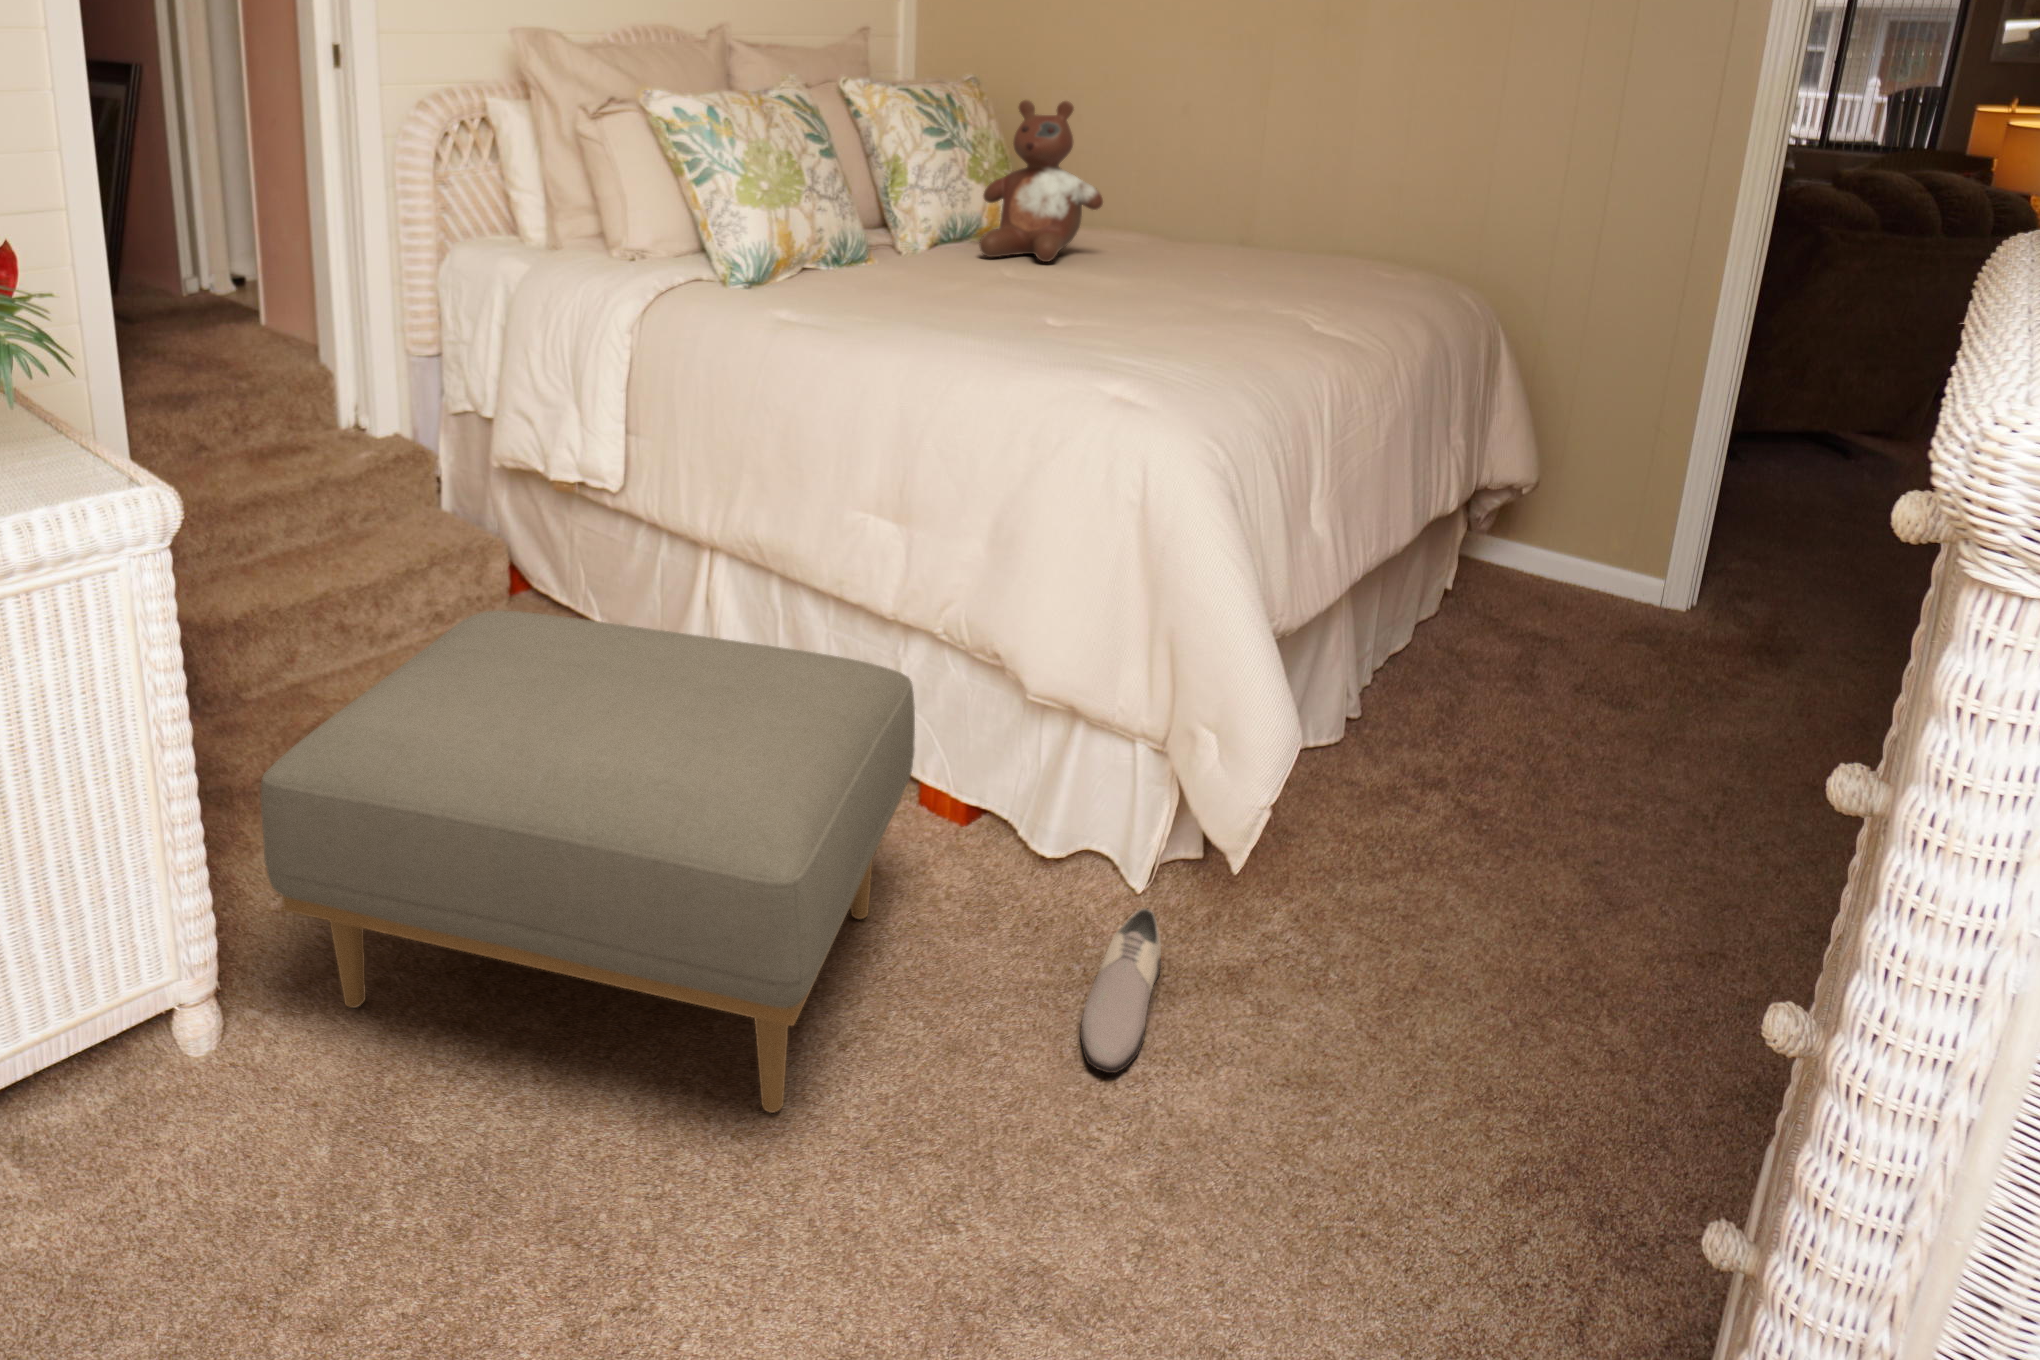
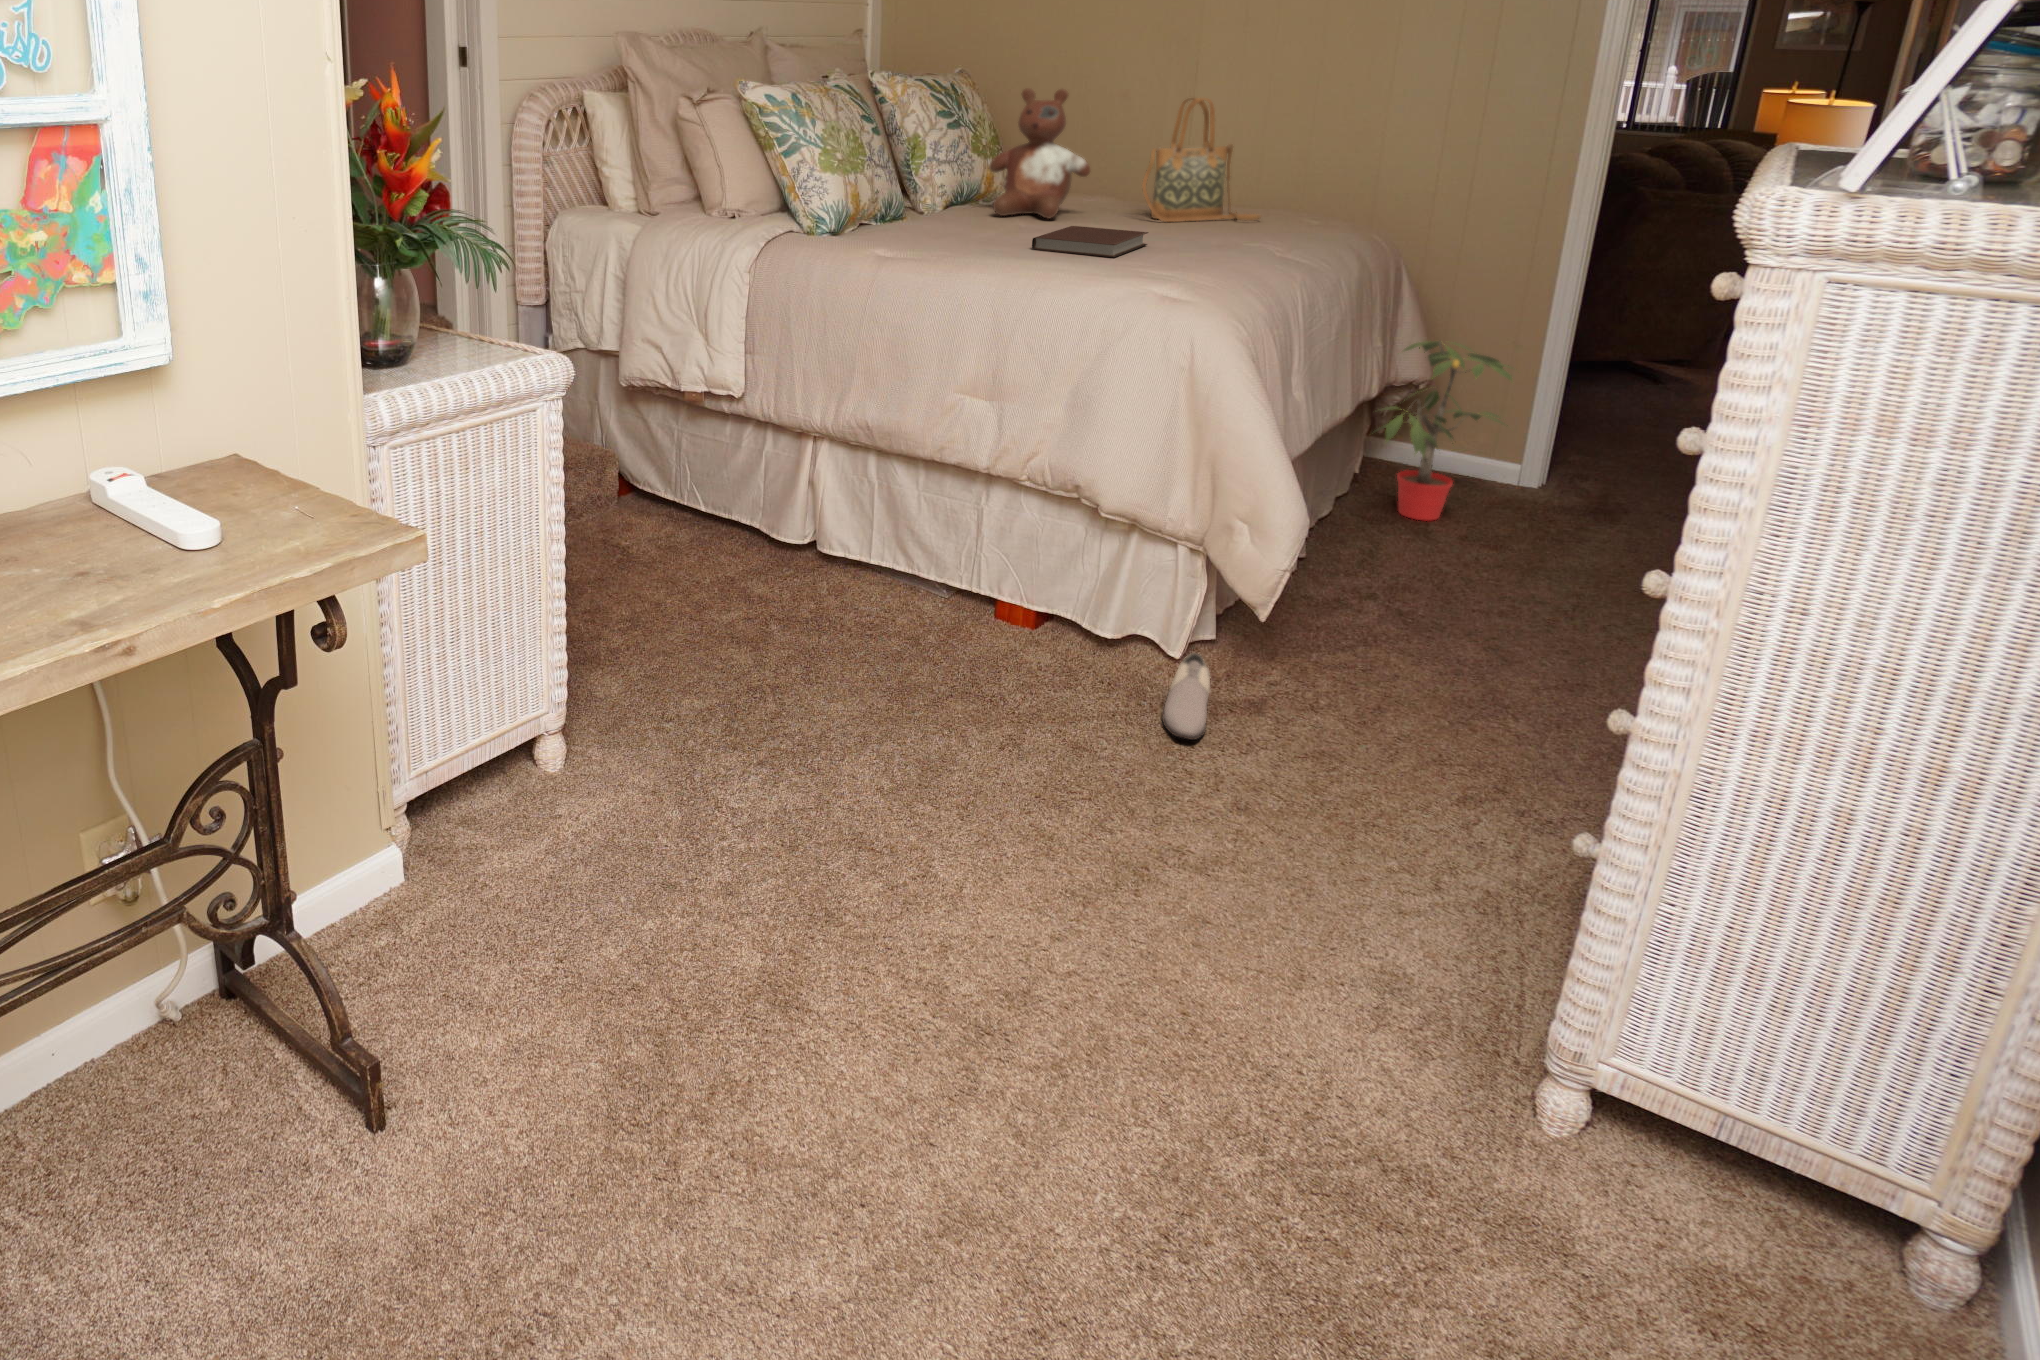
handbag: none [1165,112,1321,267] -> present [1142,98,1261,222]
notebook: none [982,276,1144,324] -> present [1032,226,1148,257]
potted plant: none [1457,423,1658,657] -> present [1378,341,1512,521]
ottoman: present [261,610,915,1113] -> none [624,467,1033,765]

